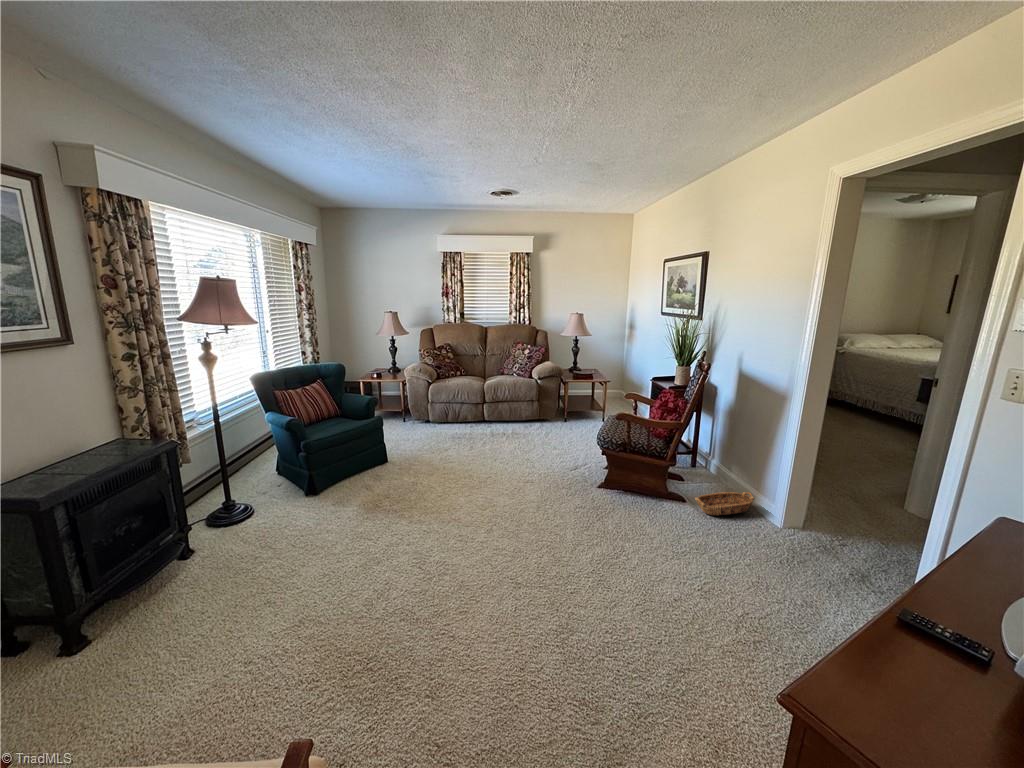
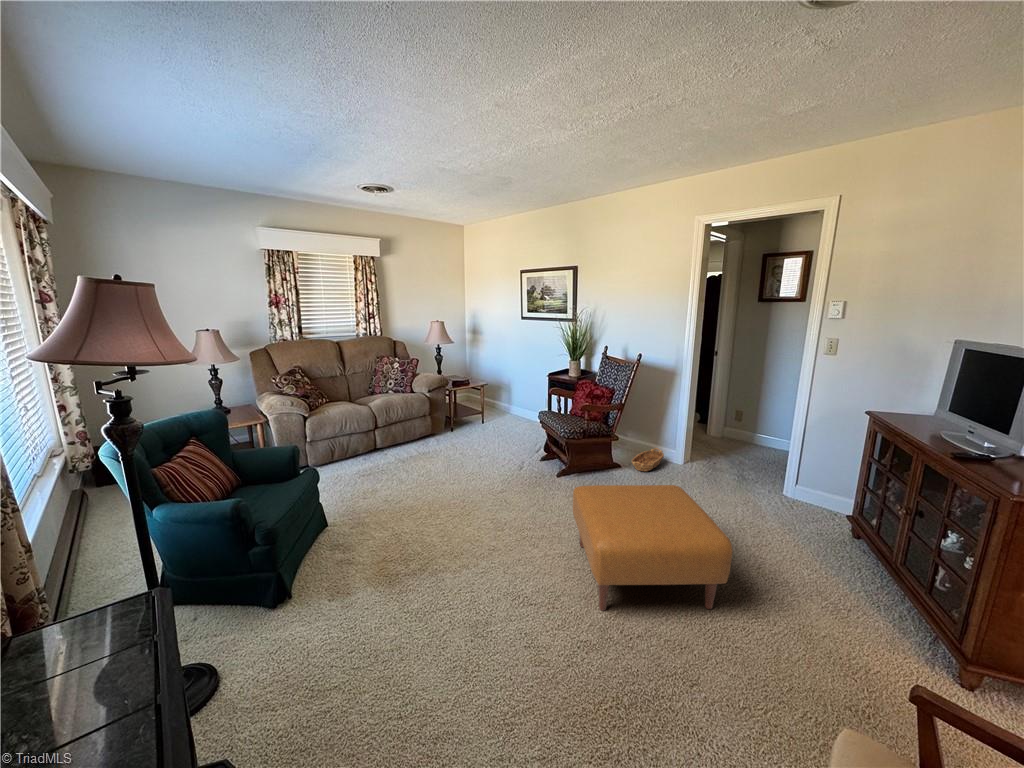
ottoman: none [441,486,626,663] -> present [573,485,733,611]

